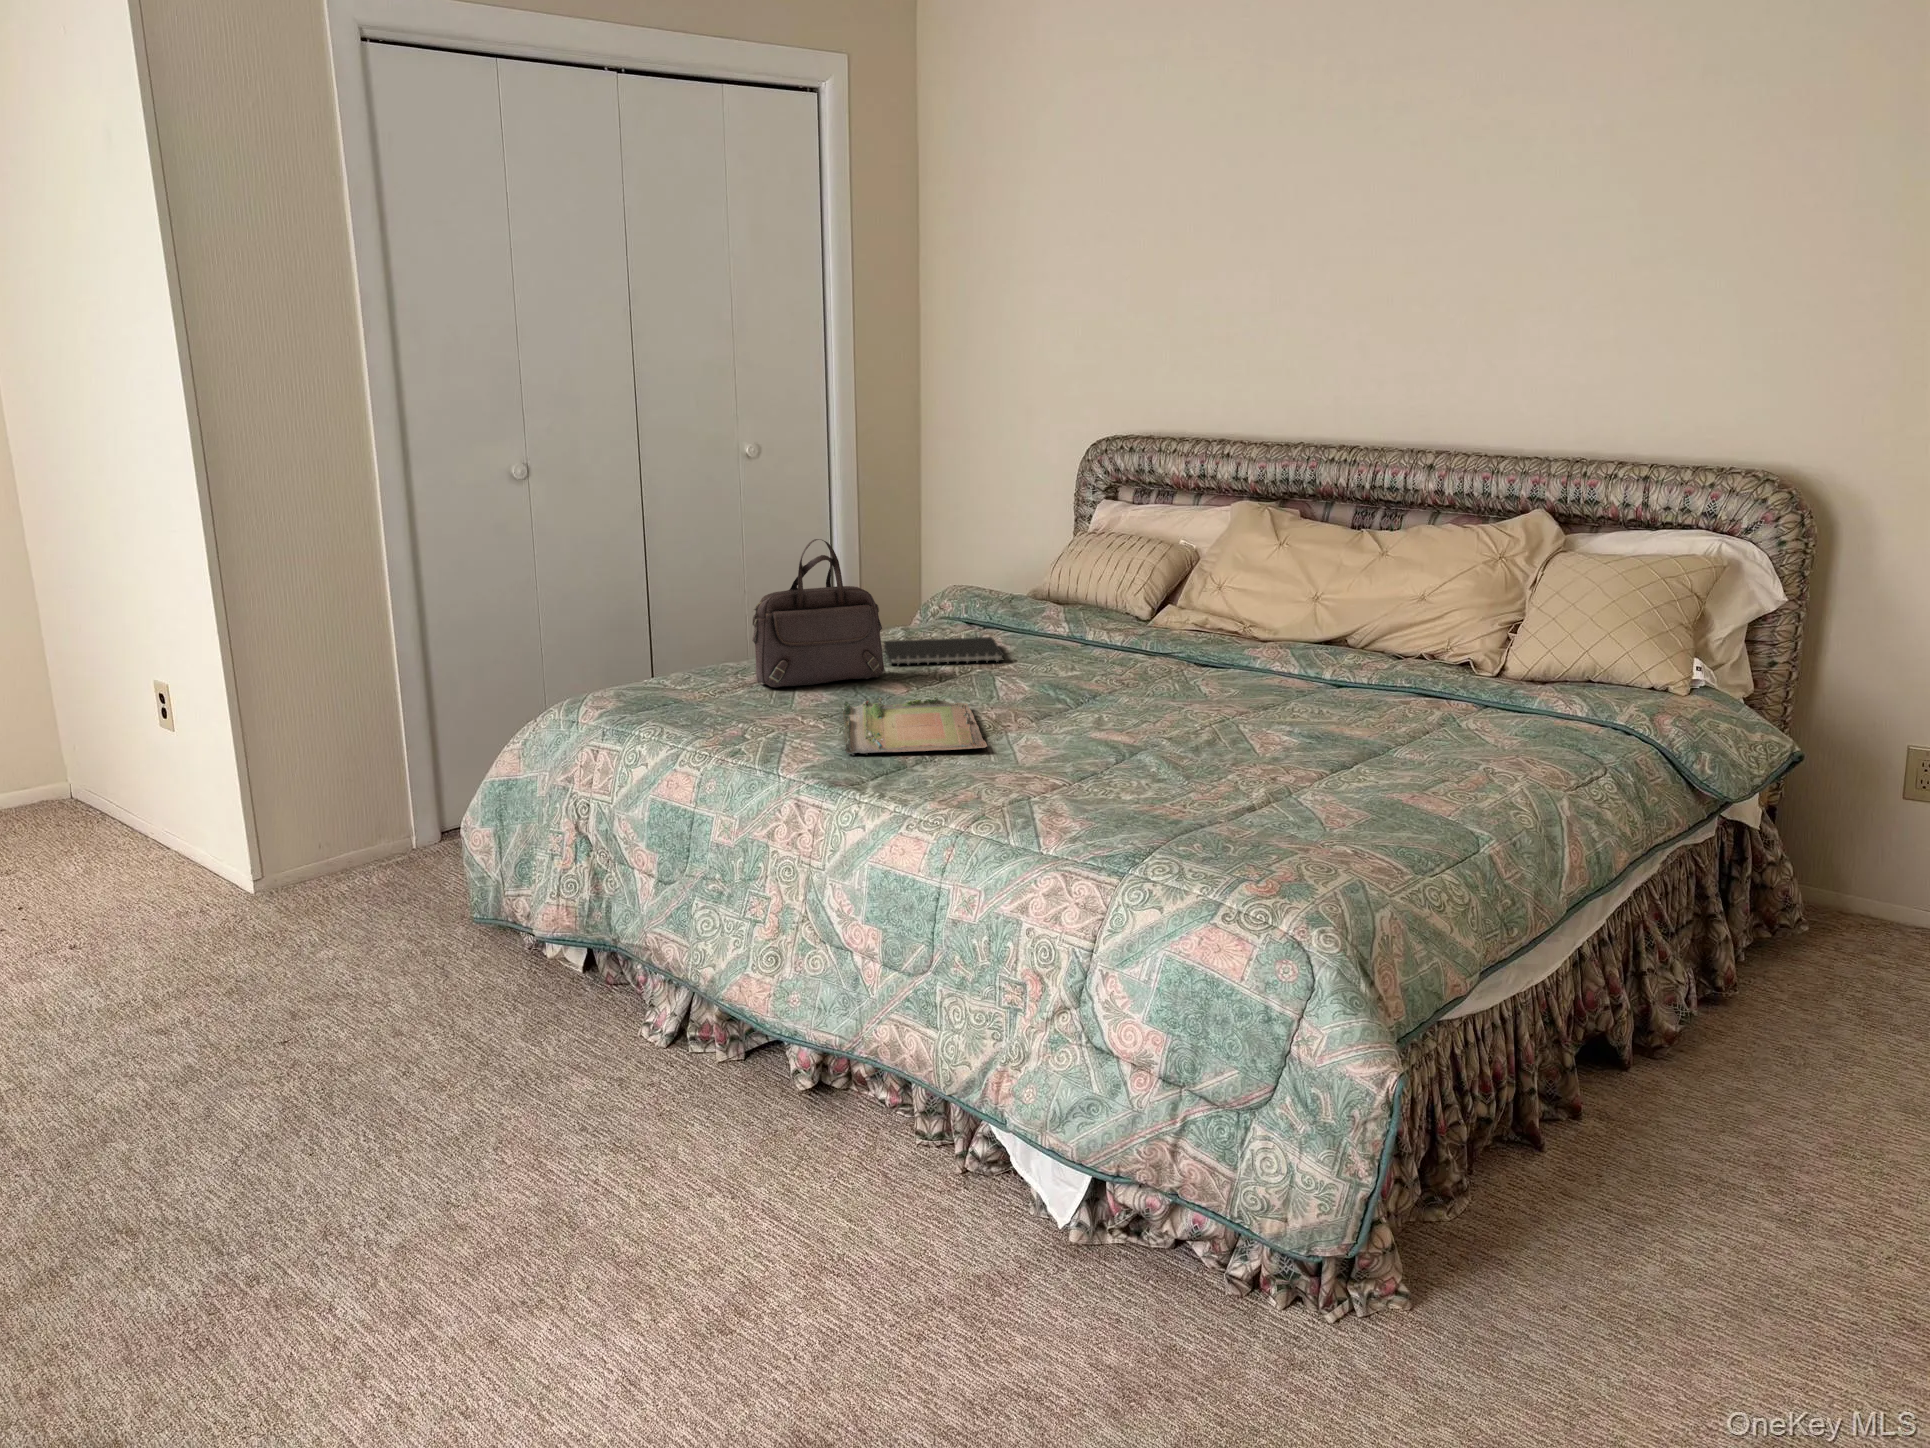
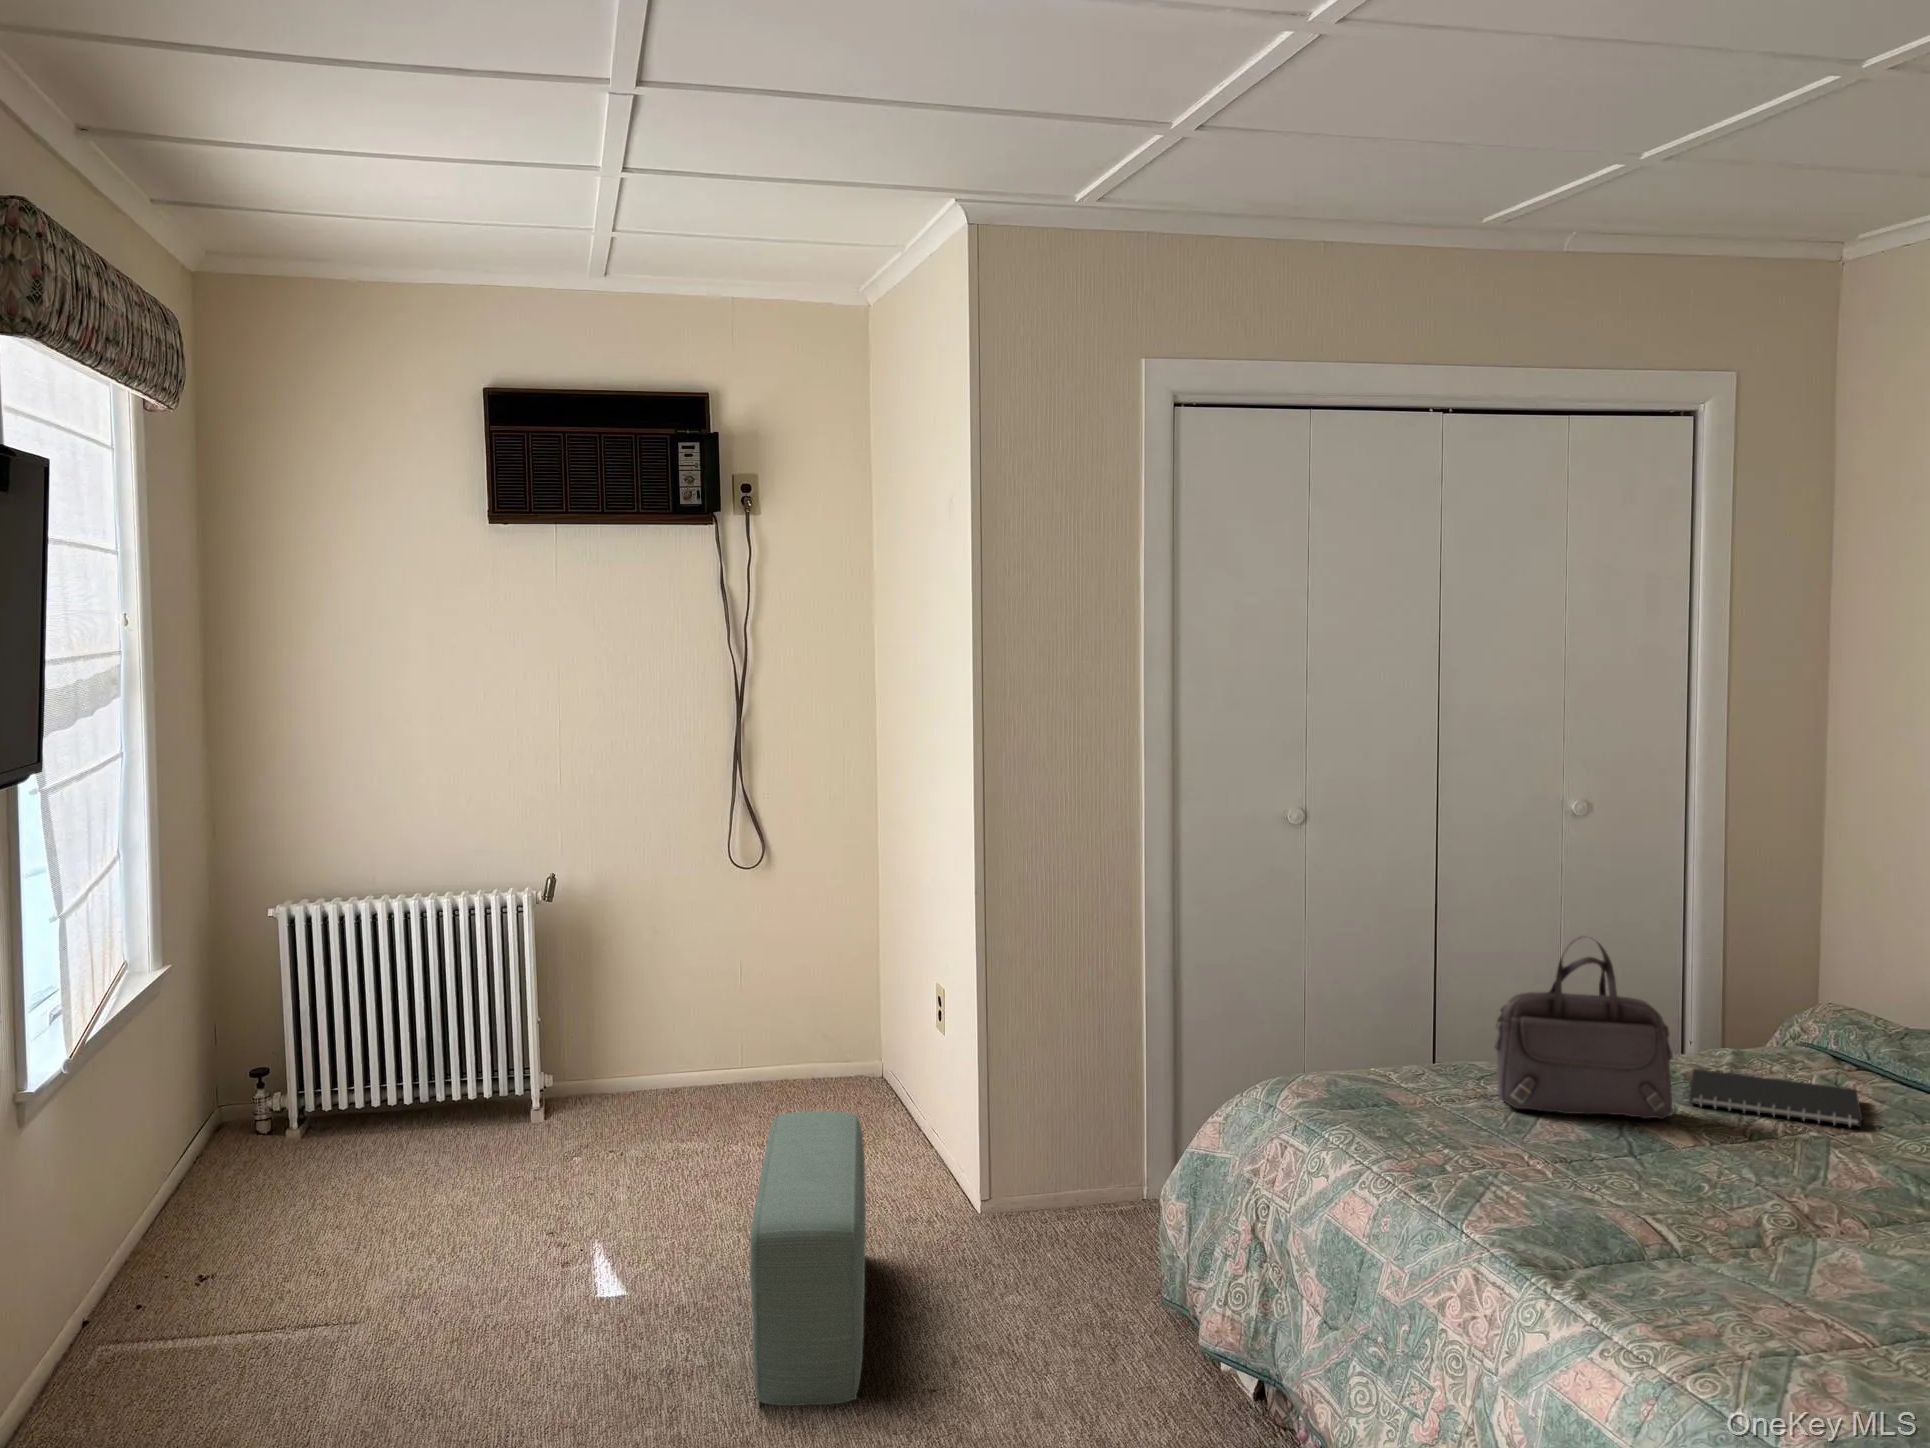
tray: present [843,691,987,755] -> none [1560,1146,1769,1258]
pouf: none [16,817,205,1106] -> present [750,1111,866,1406]

